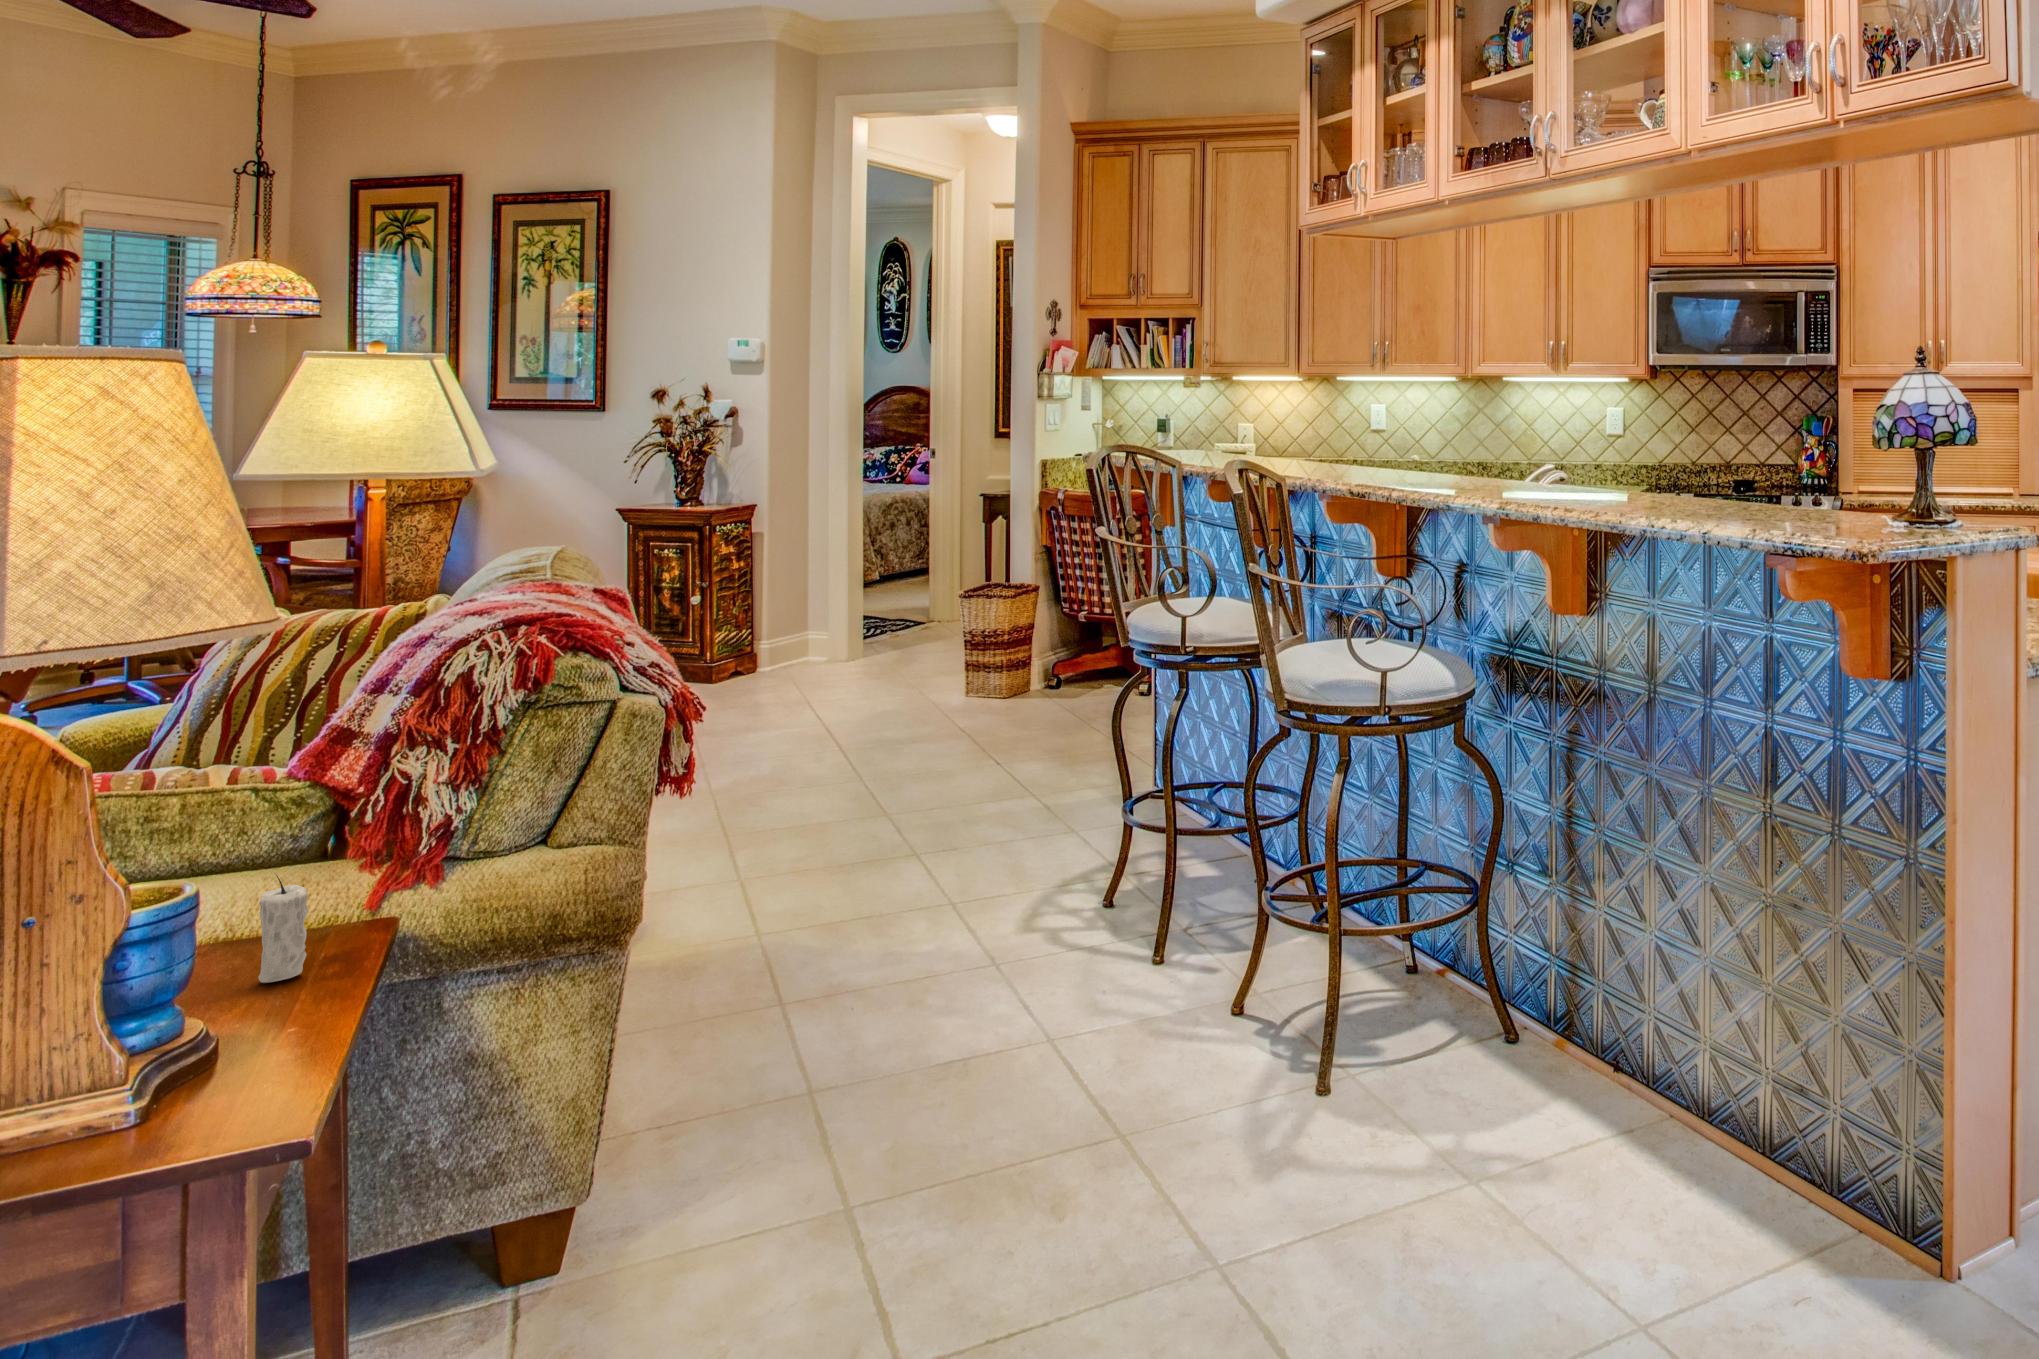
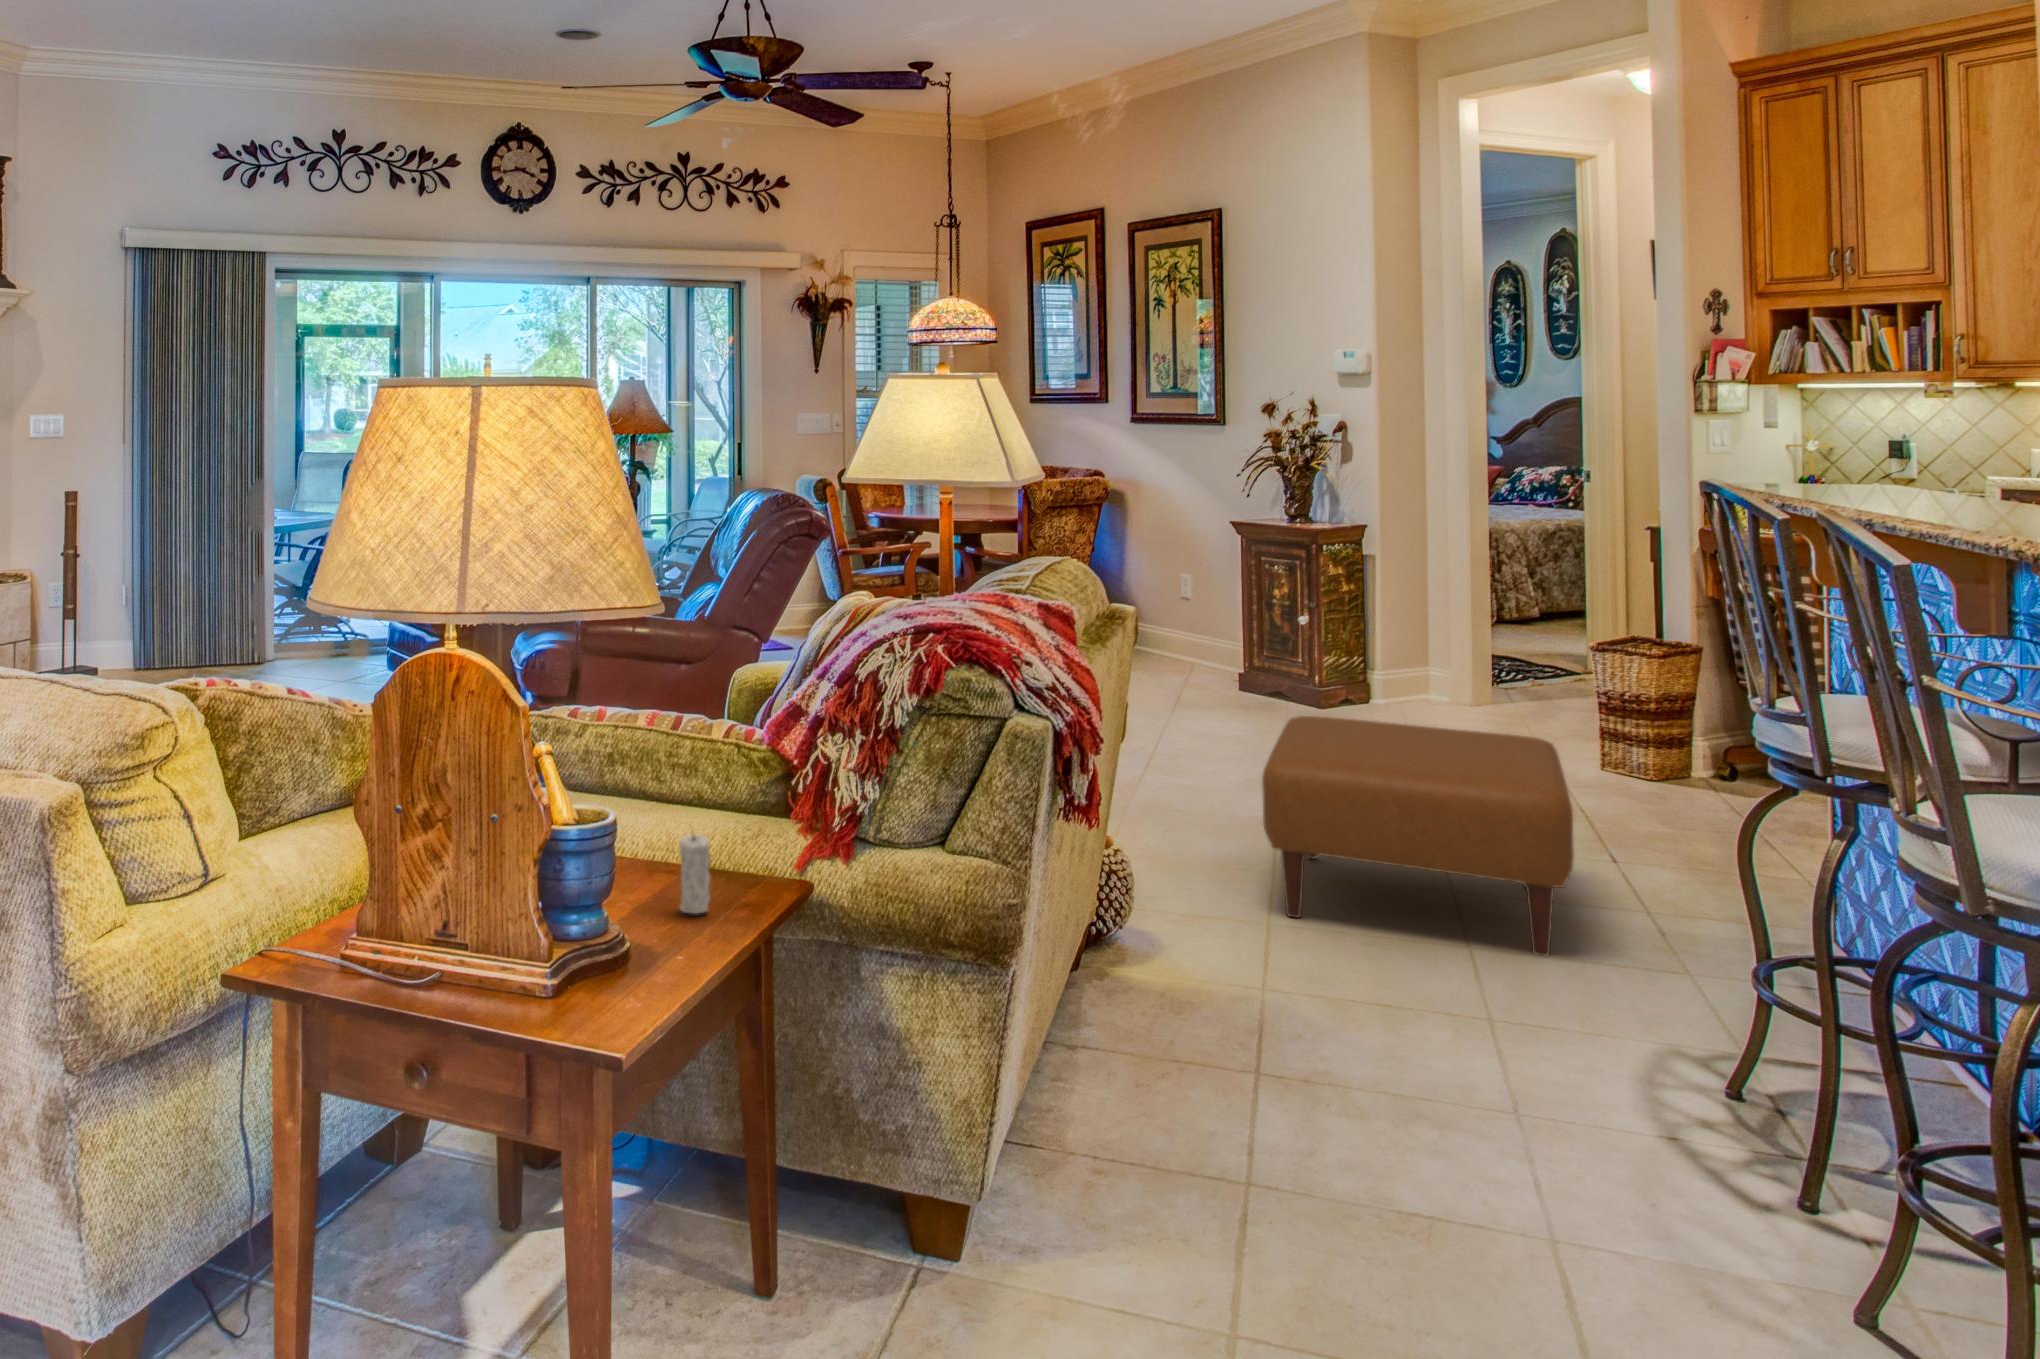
ottoman: none [736,666,998,867] -> present [1262,716,1574,956]

